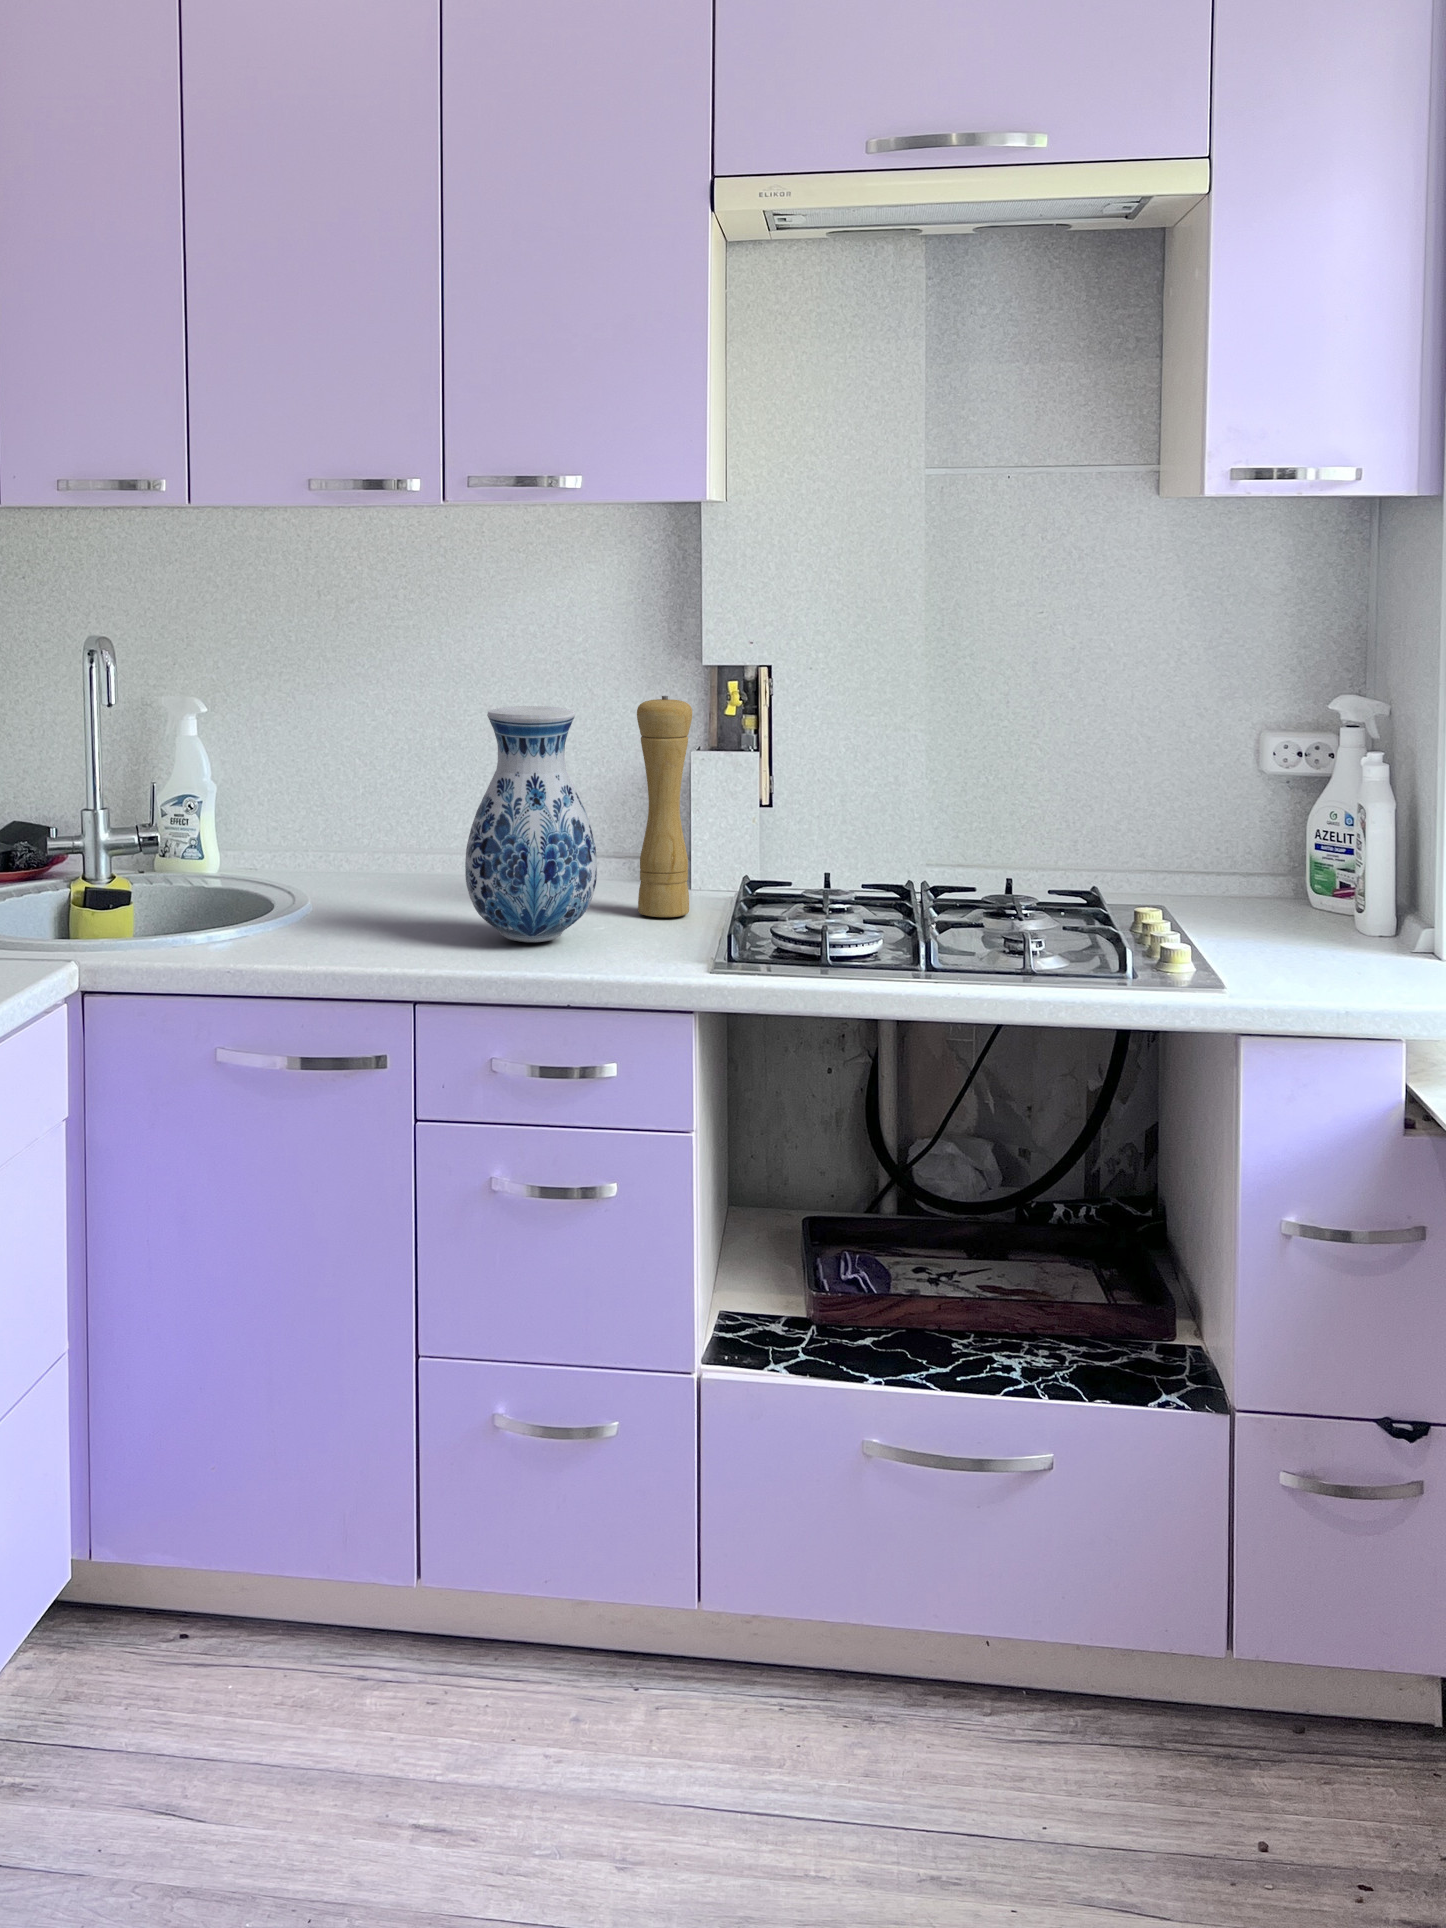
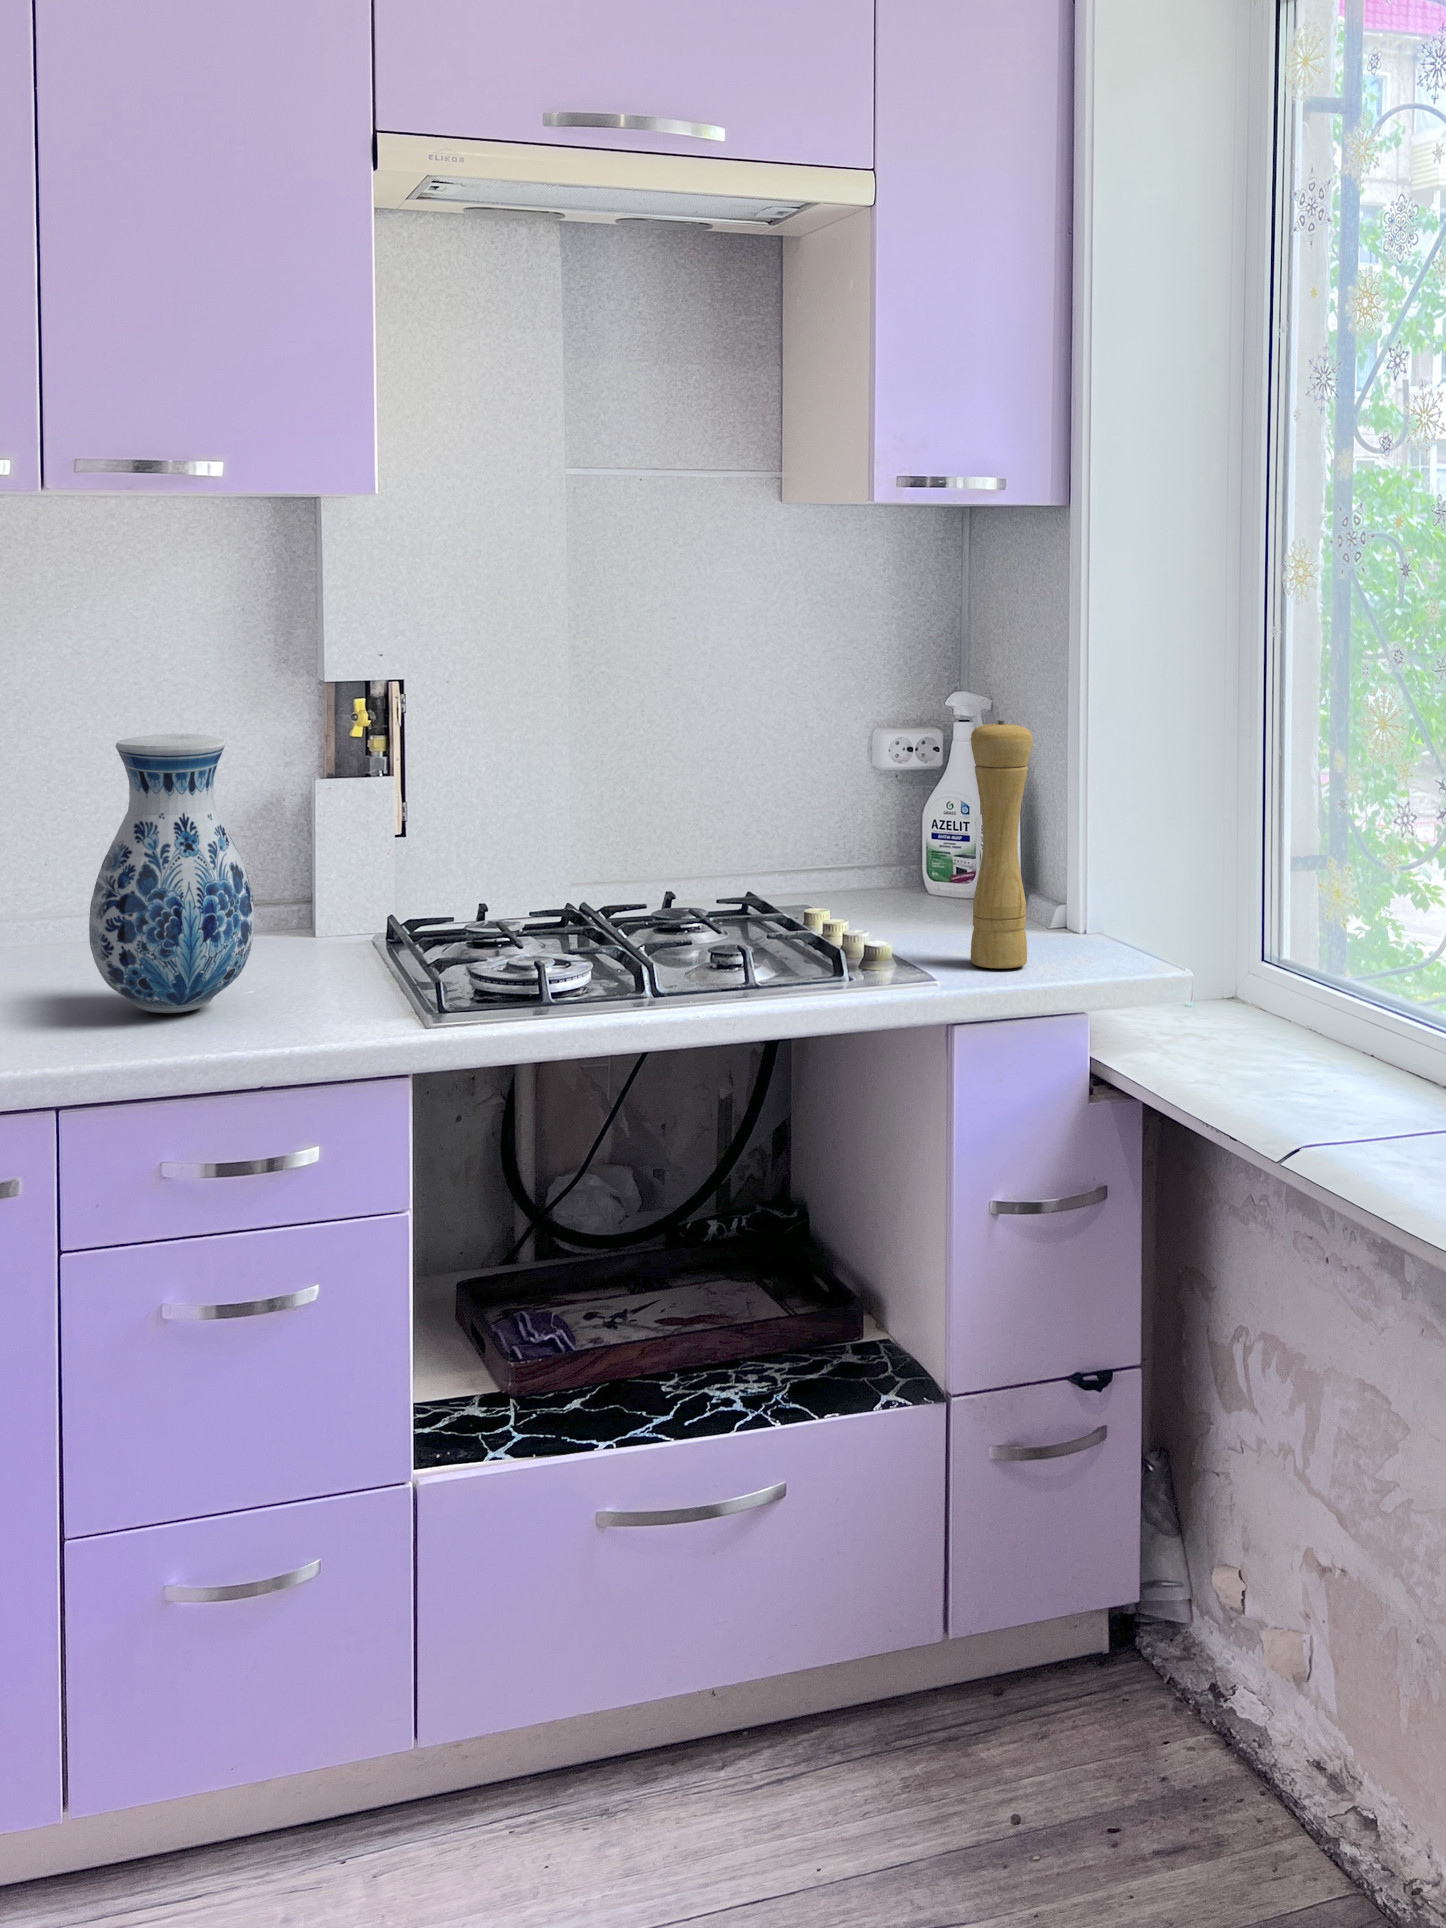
pepper mill: present [637,696,692,917] -> present [971,720,1032,968]

